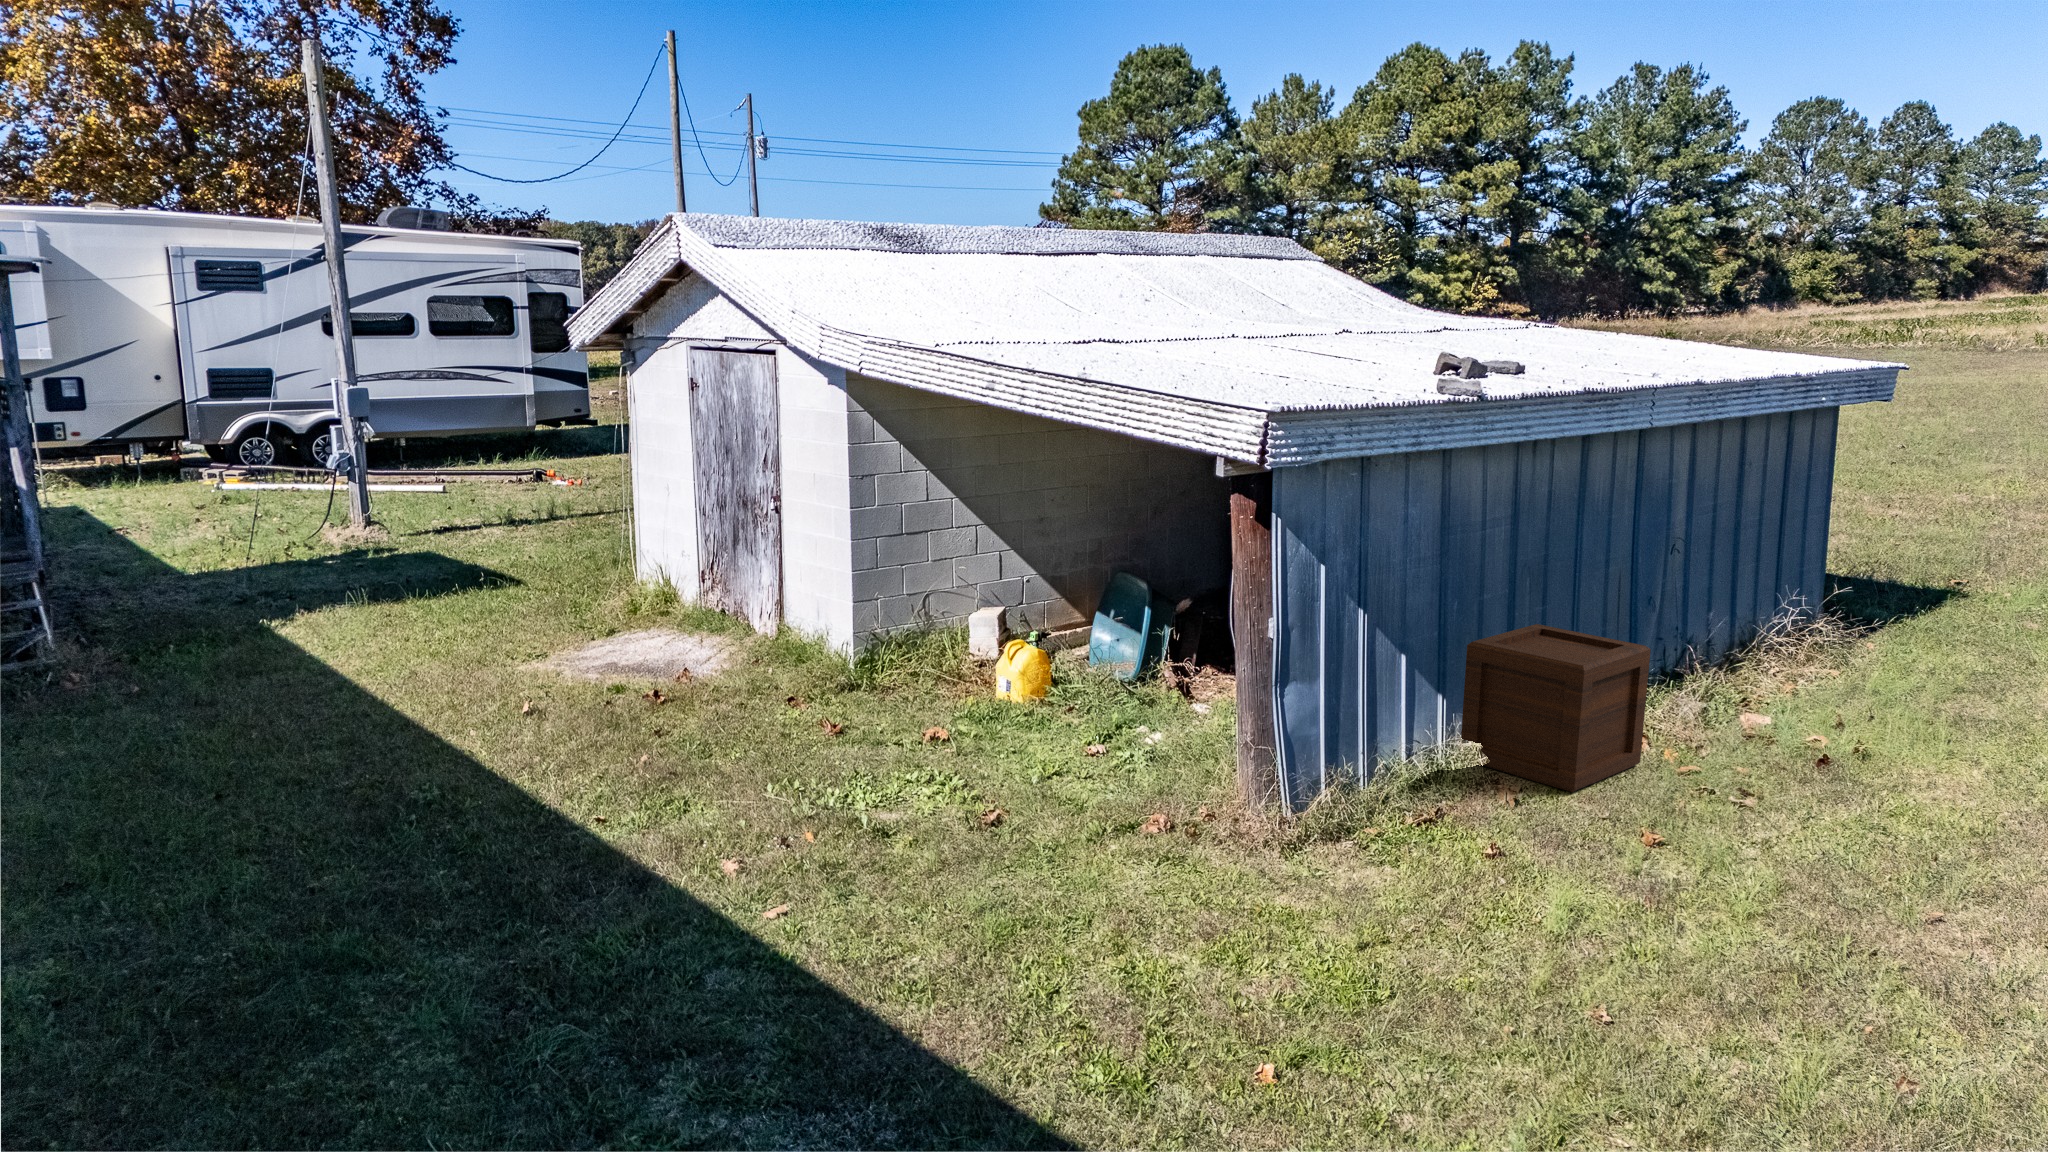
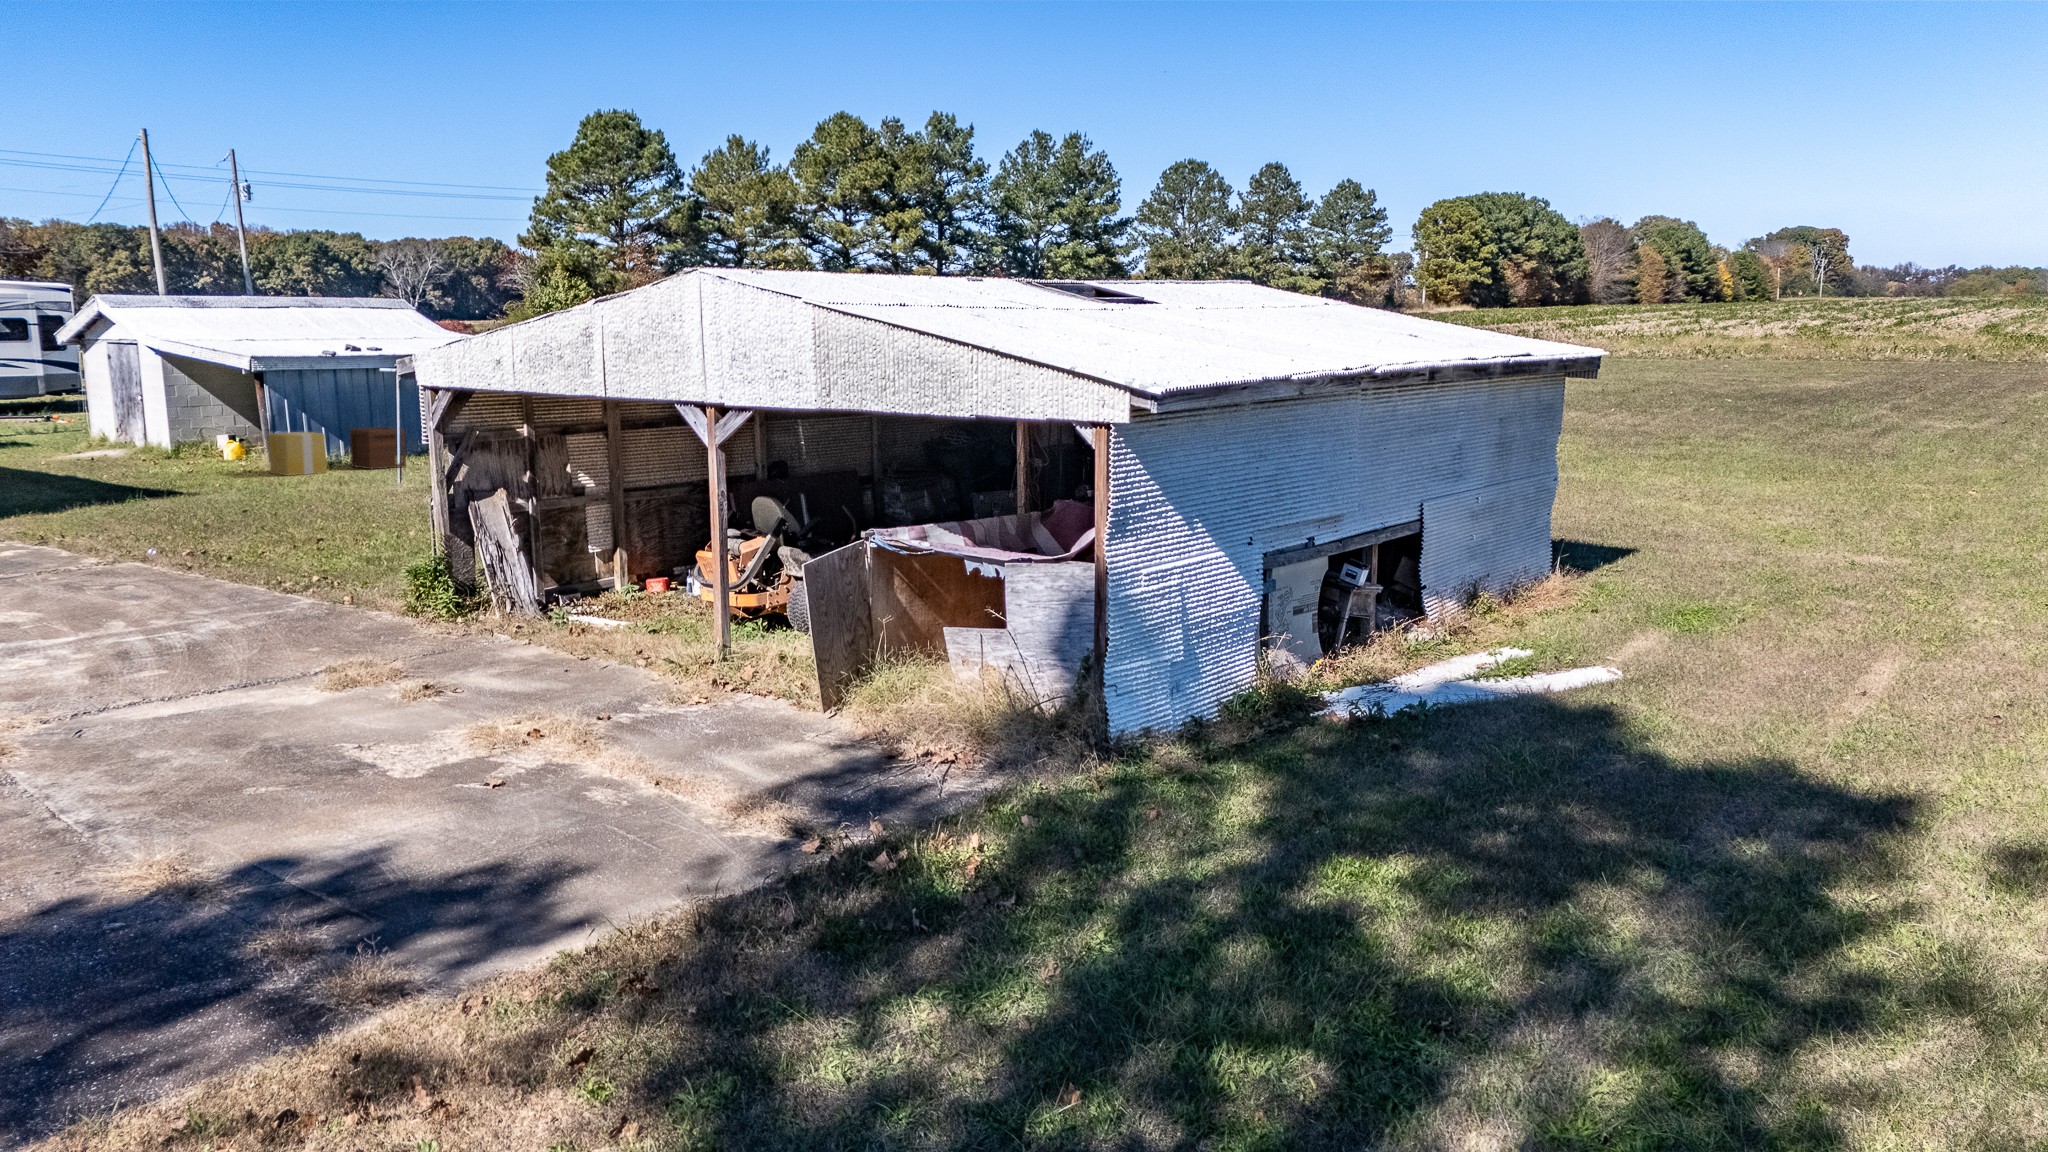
cardboard box: none [1283,668,1496,870] -> present [268,432,327,476]

